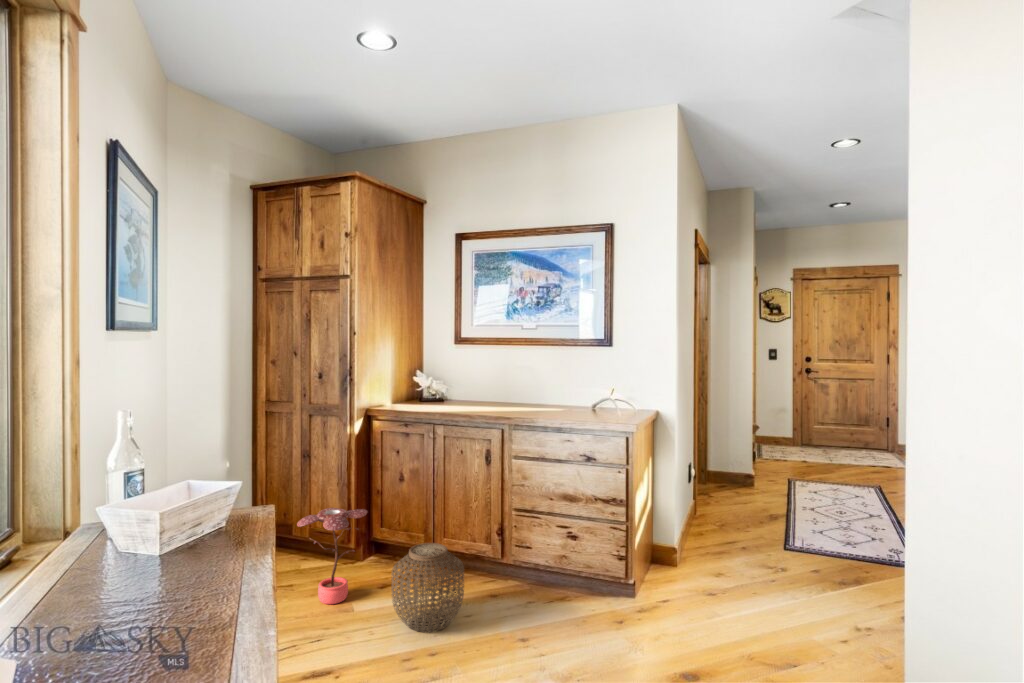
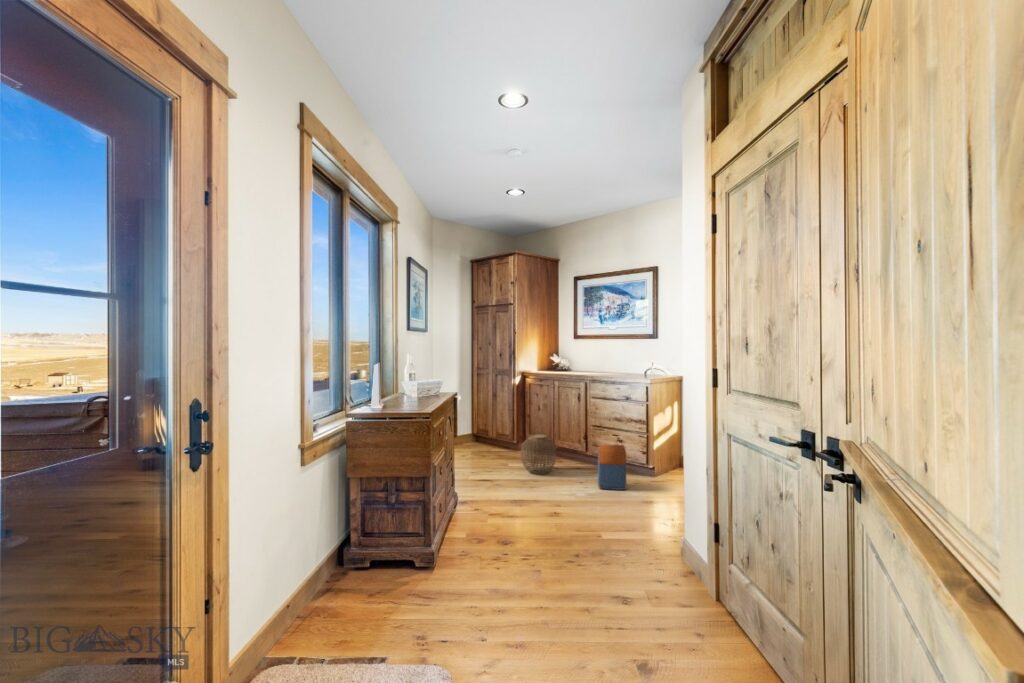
potted plant: present [297,508,368,604] -> none [484,417,517,462]
backpack: none [558,556,620,654] -> present [598,445,626,490]

